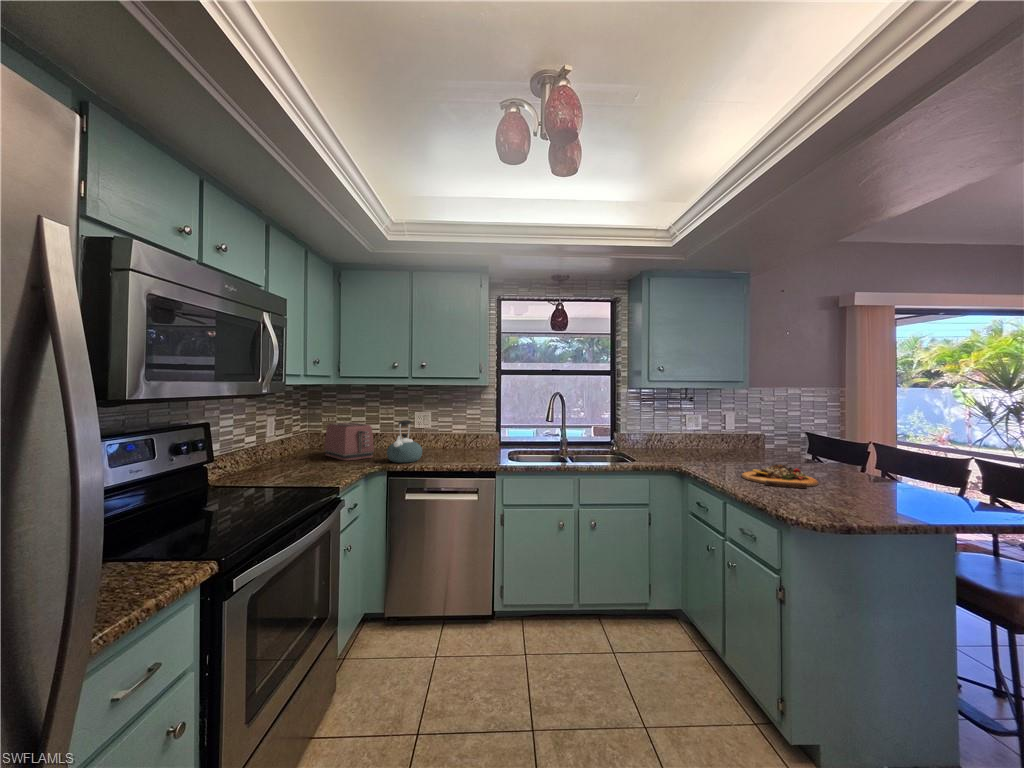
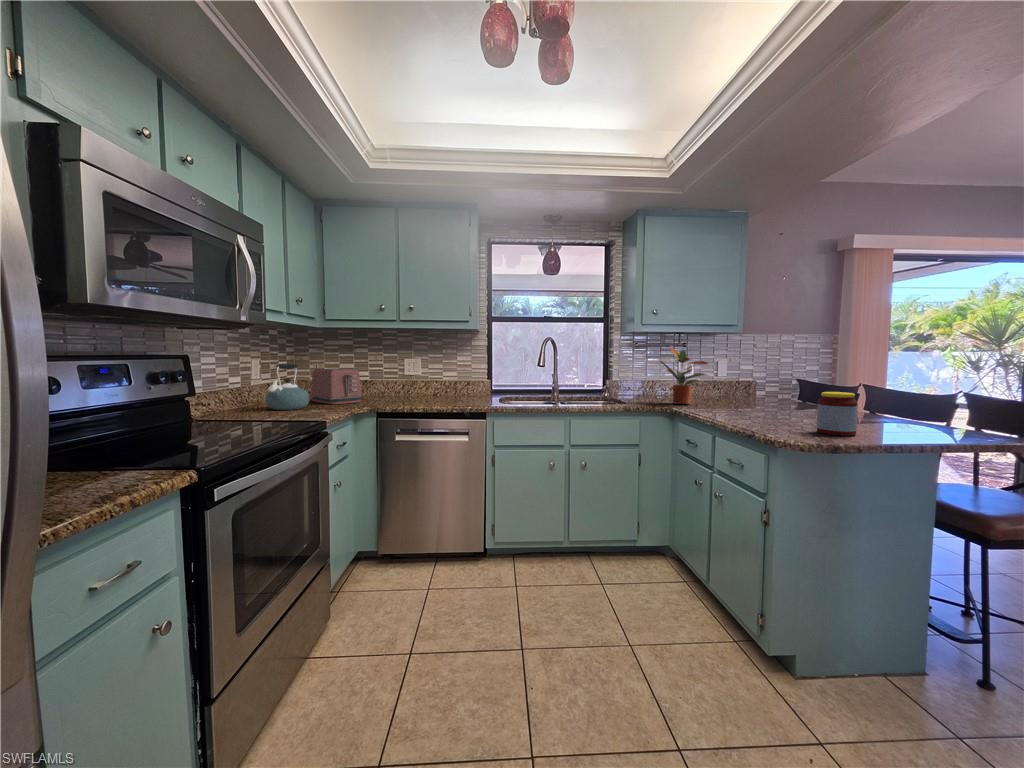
potted plant: none [666,404,716,461] -> present [660,347,708,404]
kettle: present [387,420,422,463] -> present [266,364,309,410]
jar: none [829,464,869,511] -> present [817,392,858,436]
cutting board: present [742,465,819,489] -> none [732,401,809,422]

